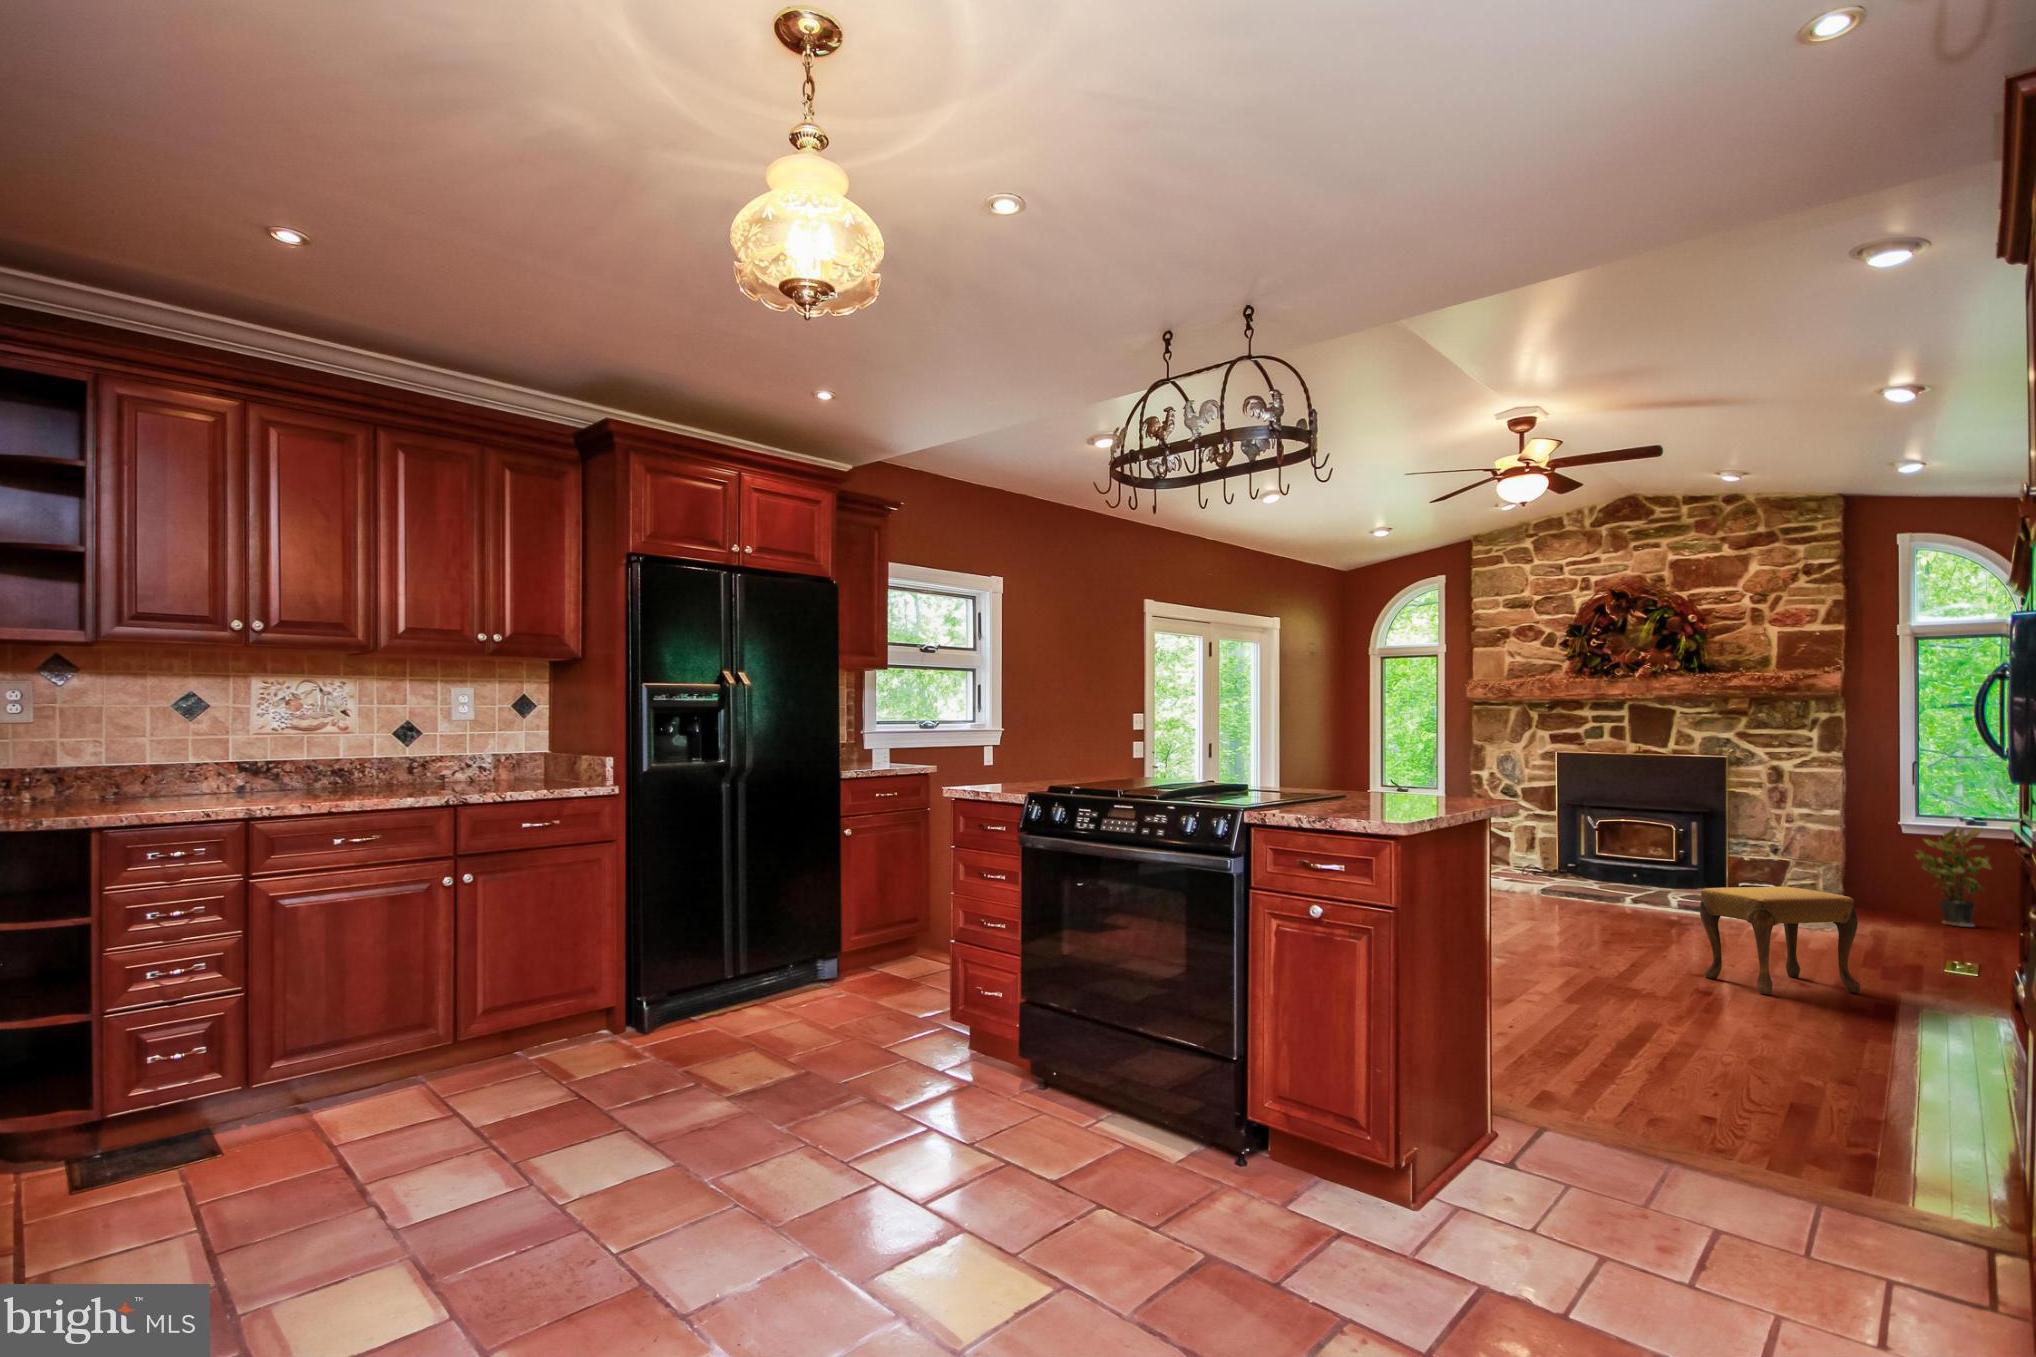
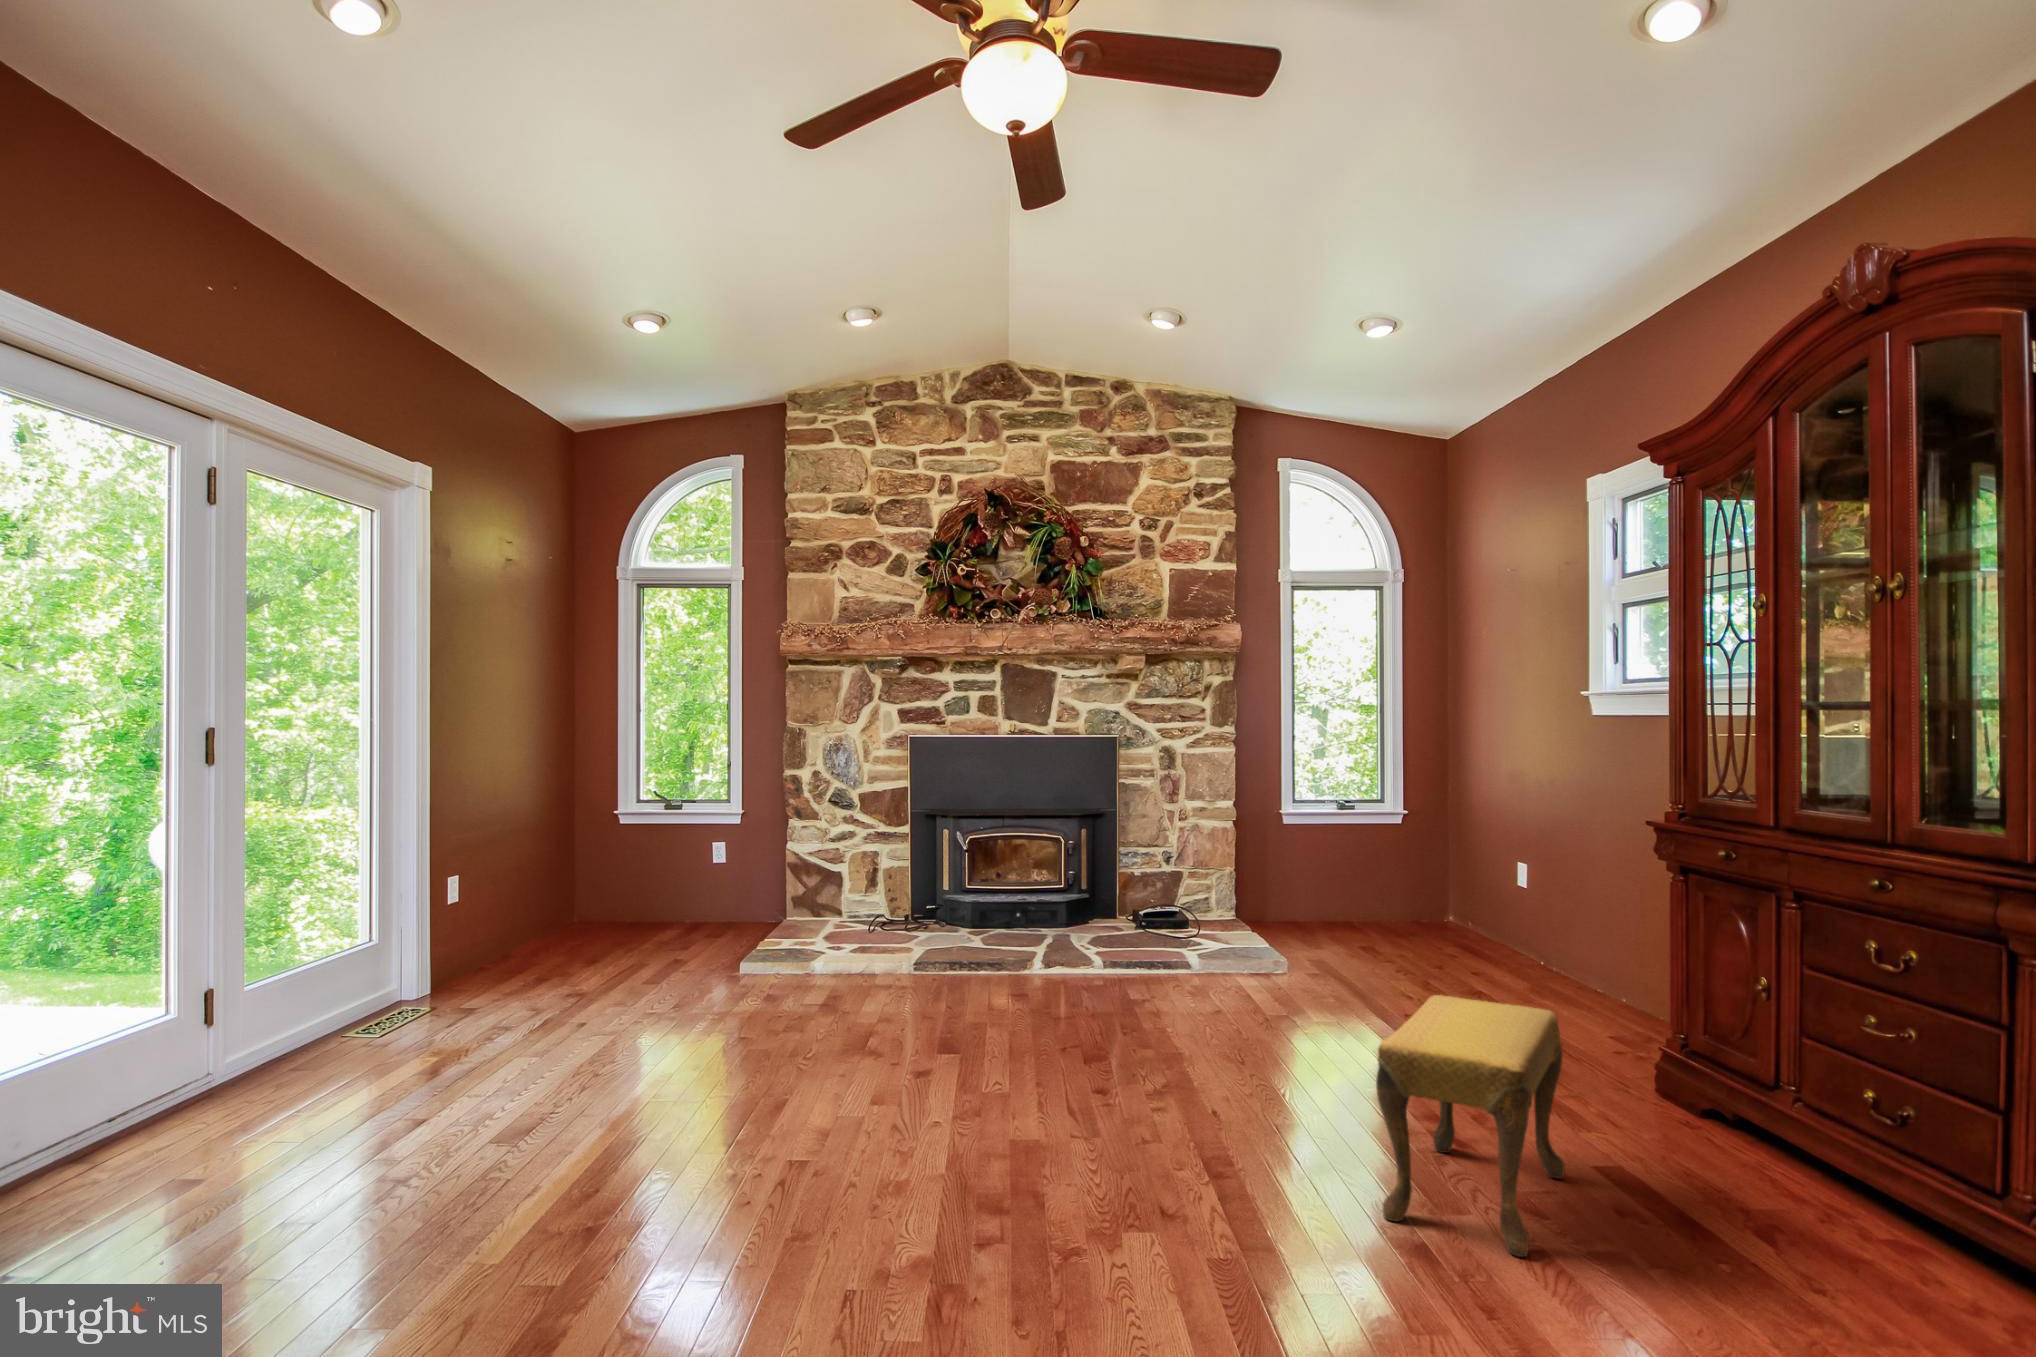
potted plant: present [1916,827,1991,928] -> none [1303,808,1370,931]

